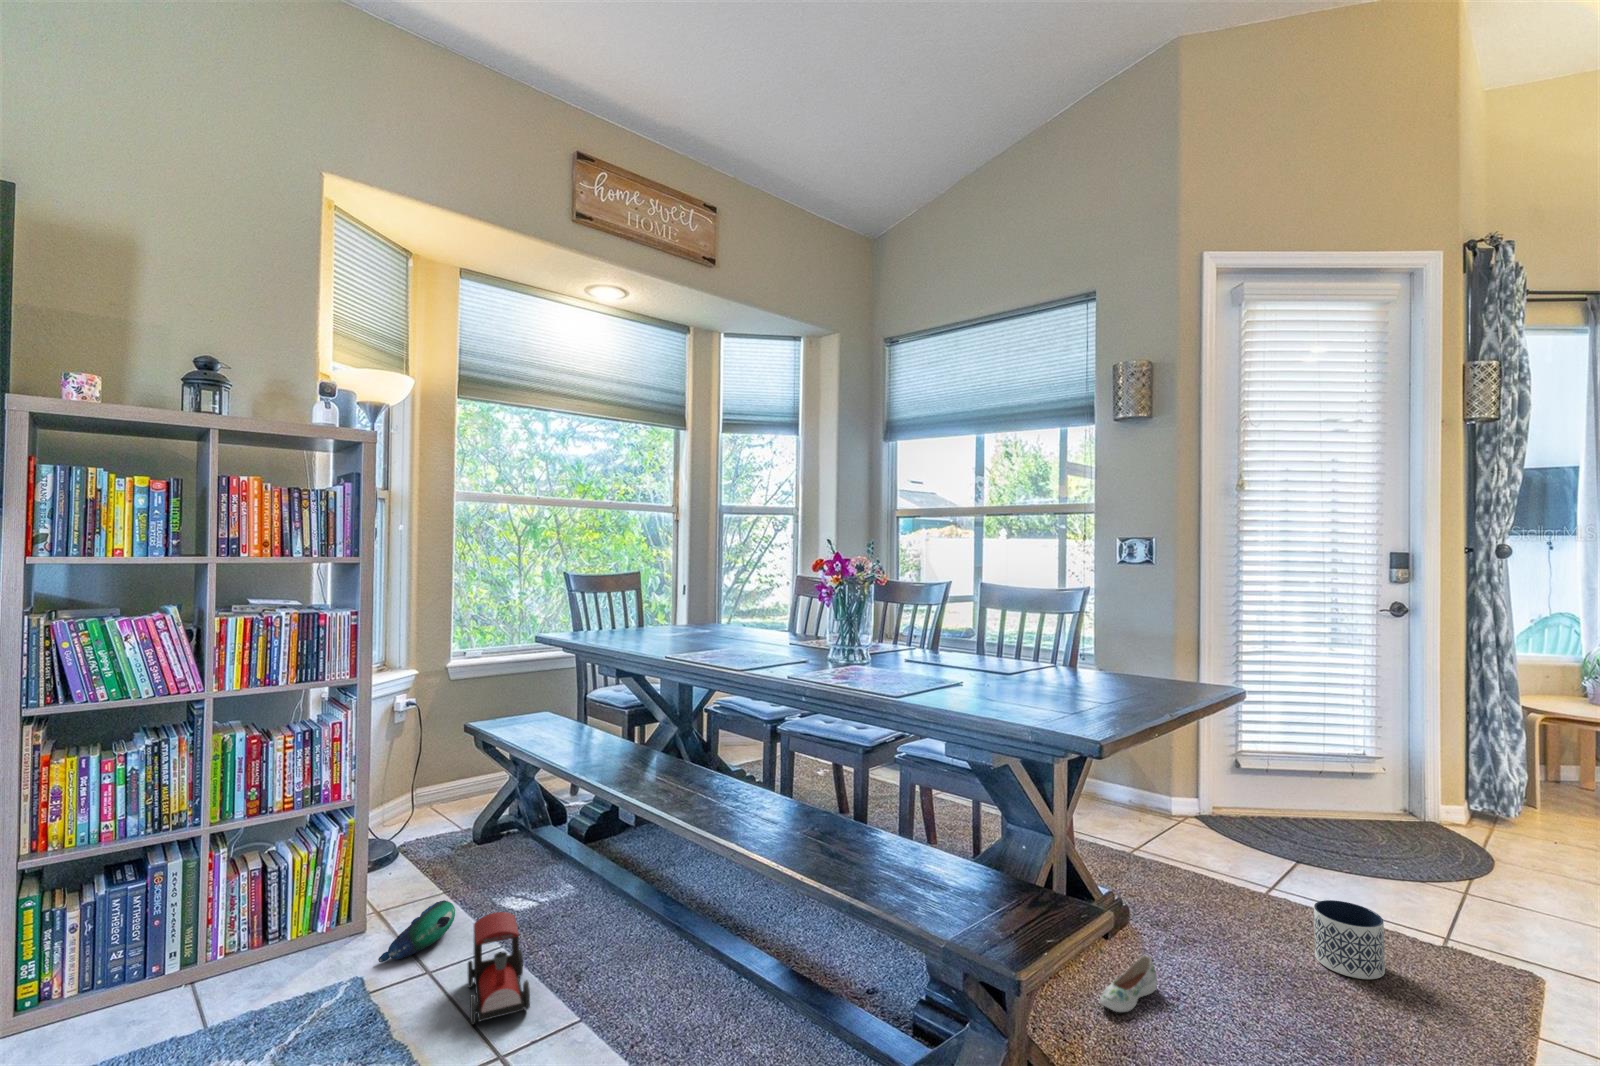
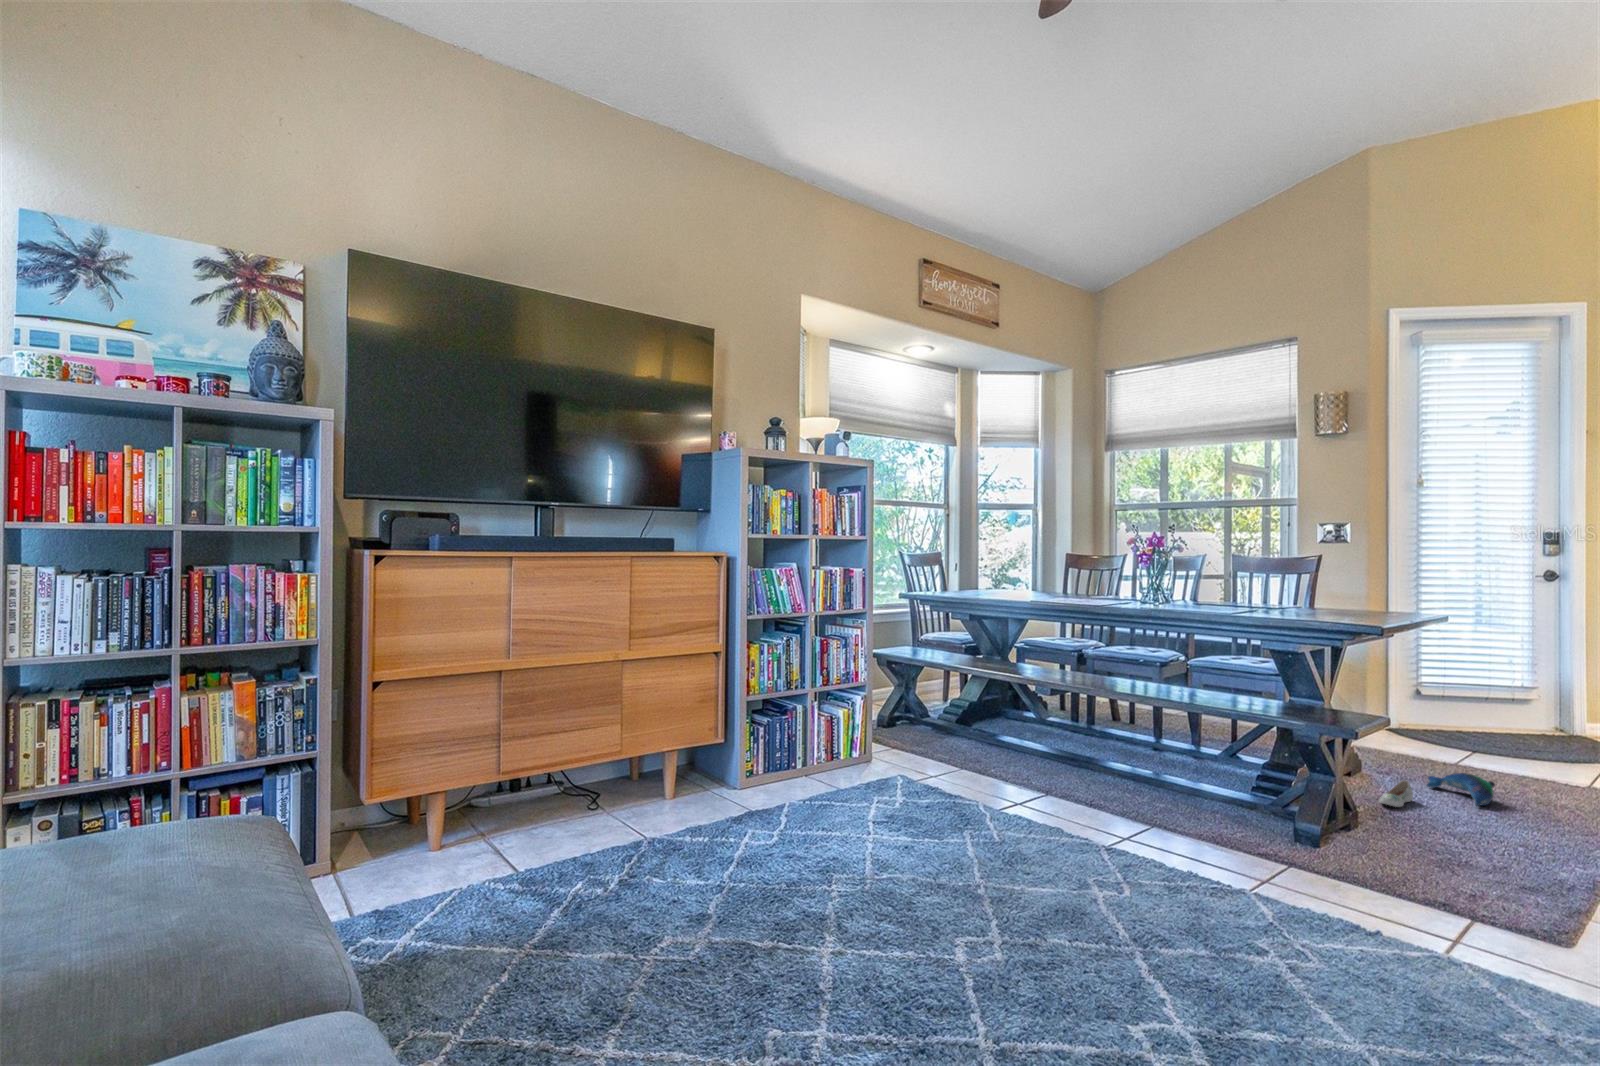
plush toy: present [378,900,455,962] -> present [1427,773,1495,807]
planter: present [1314,900,1385,979] -> none [1513,757,1566,801]
toy train: present [468,912,530,1024] -> none [977,744,1033,797]

